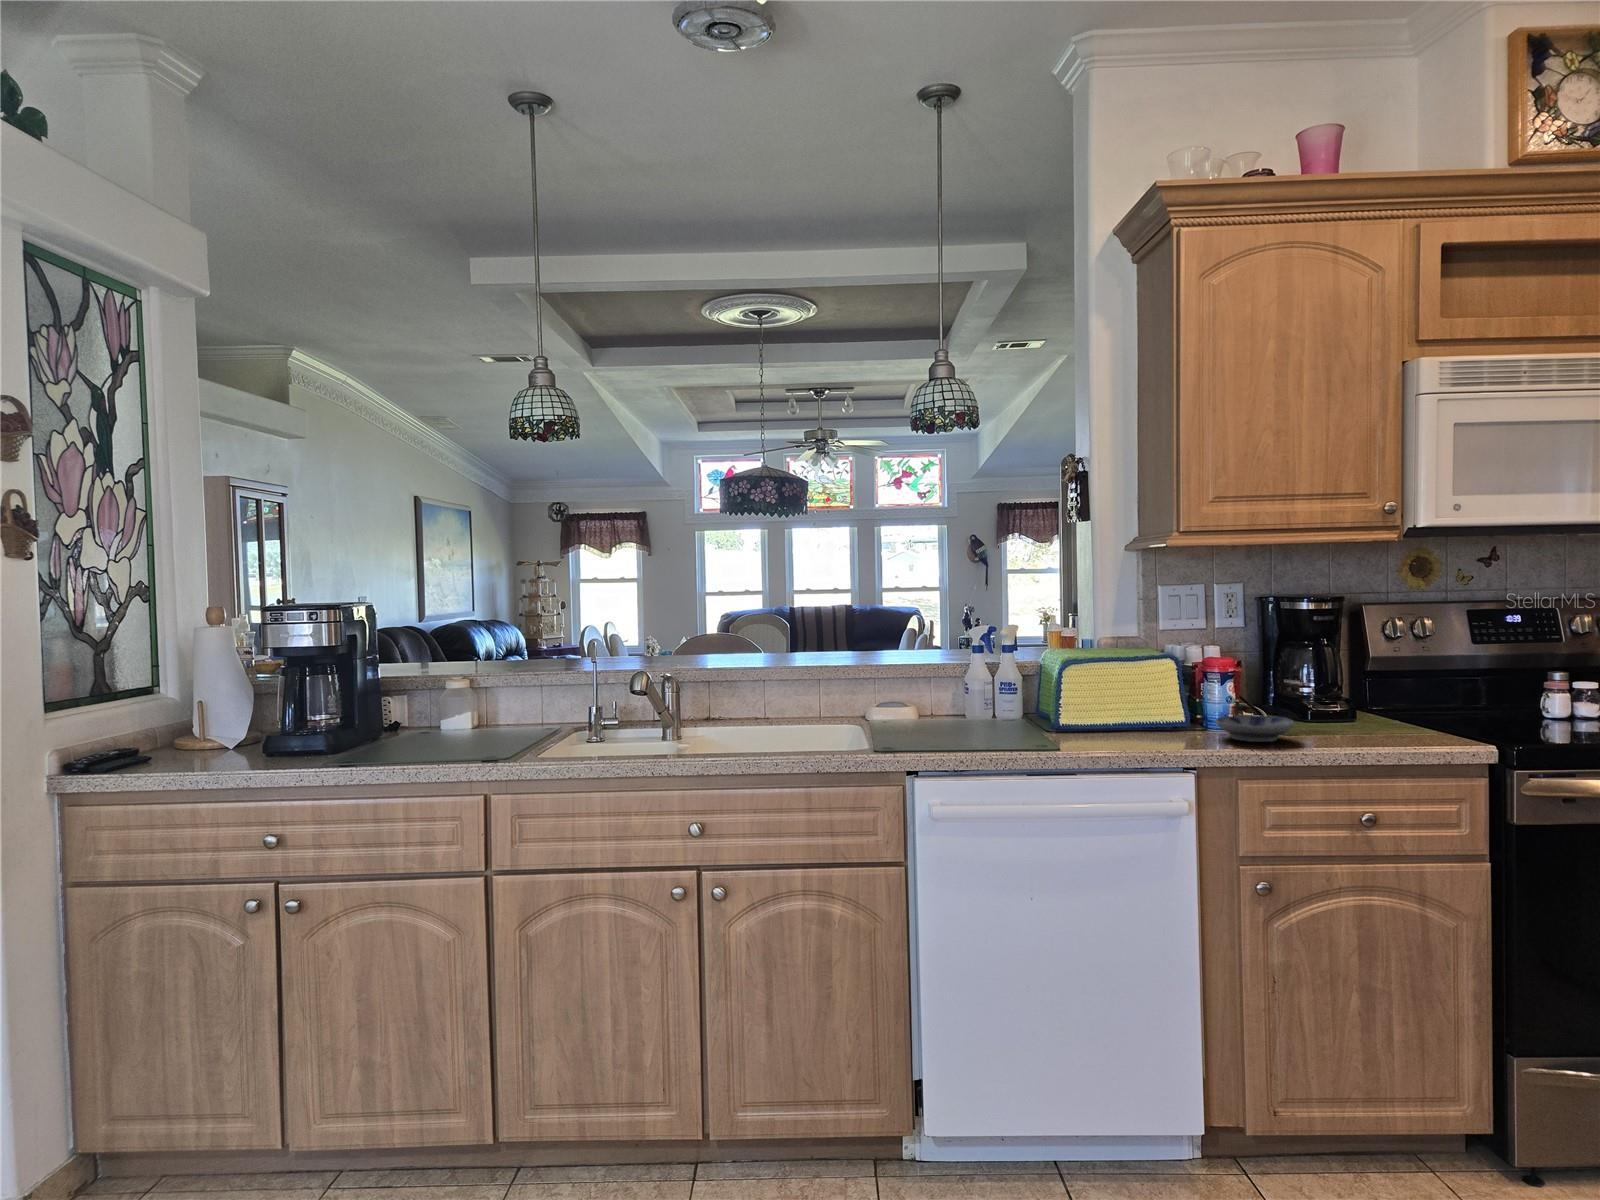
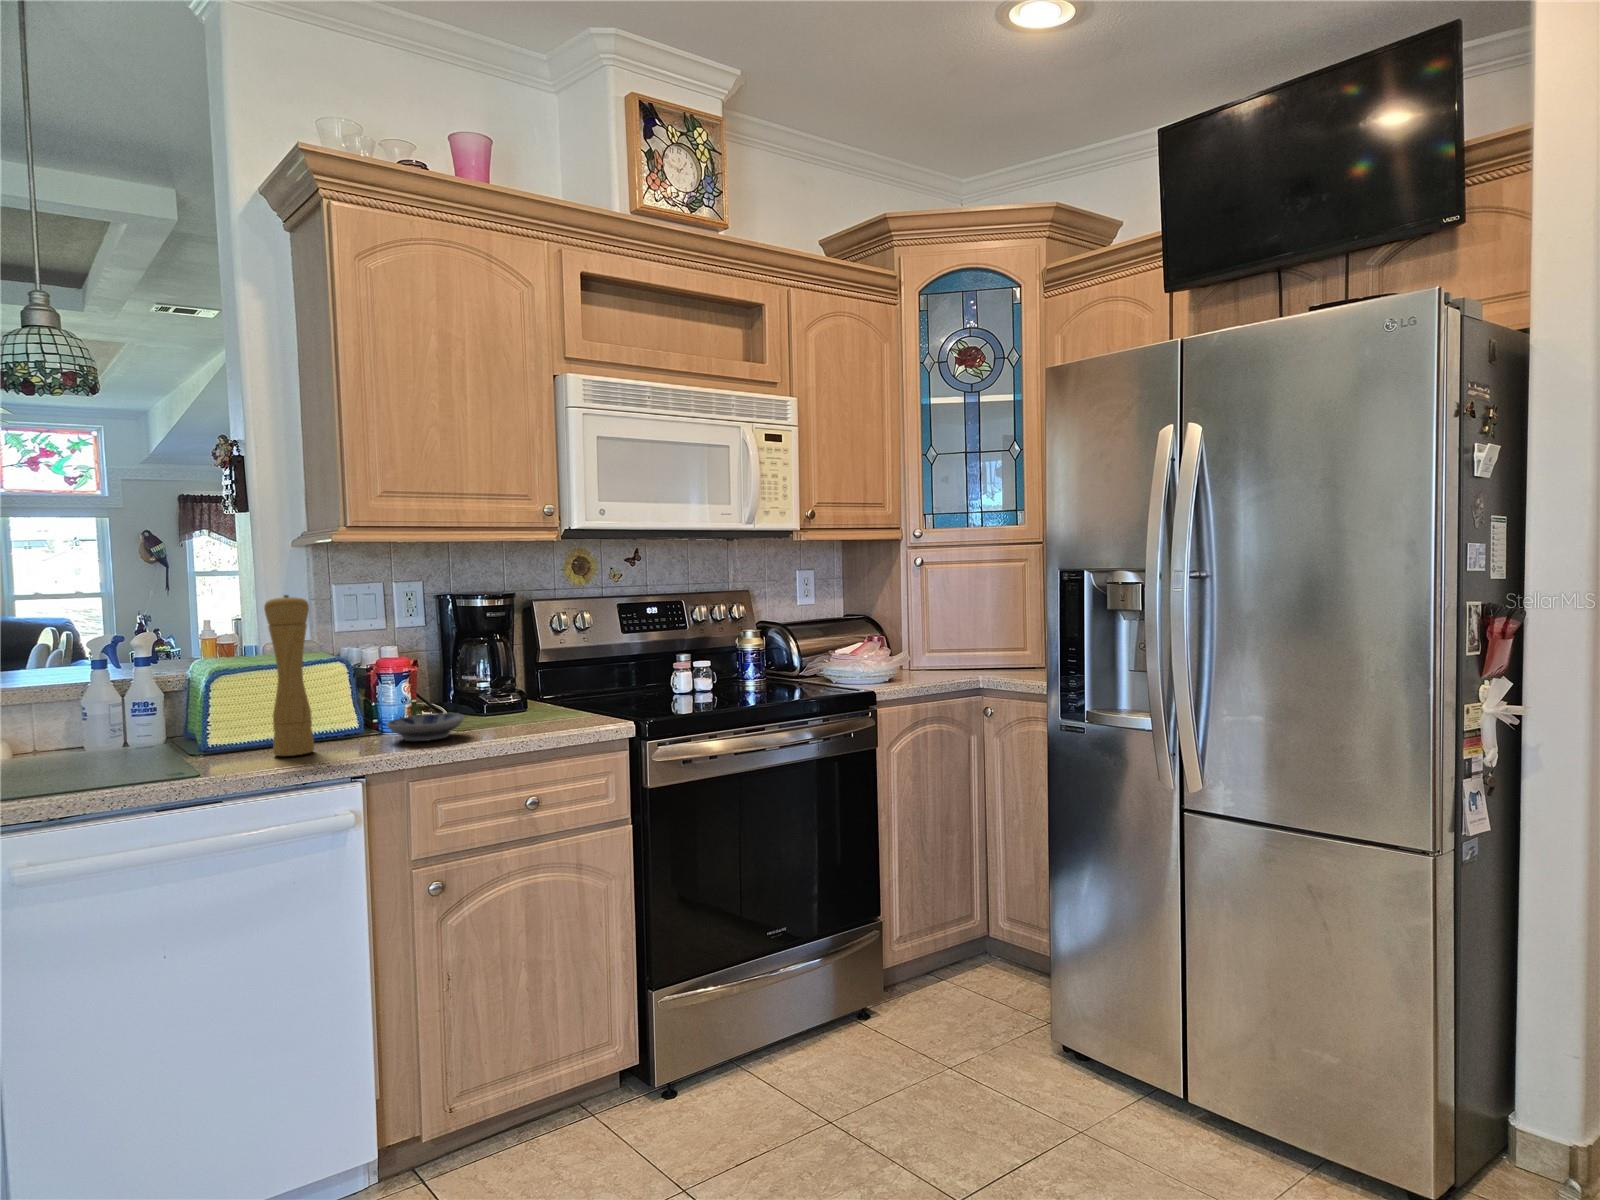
pepper mill: none [1111,595,1149,740] -> present [264,595,314,756]

